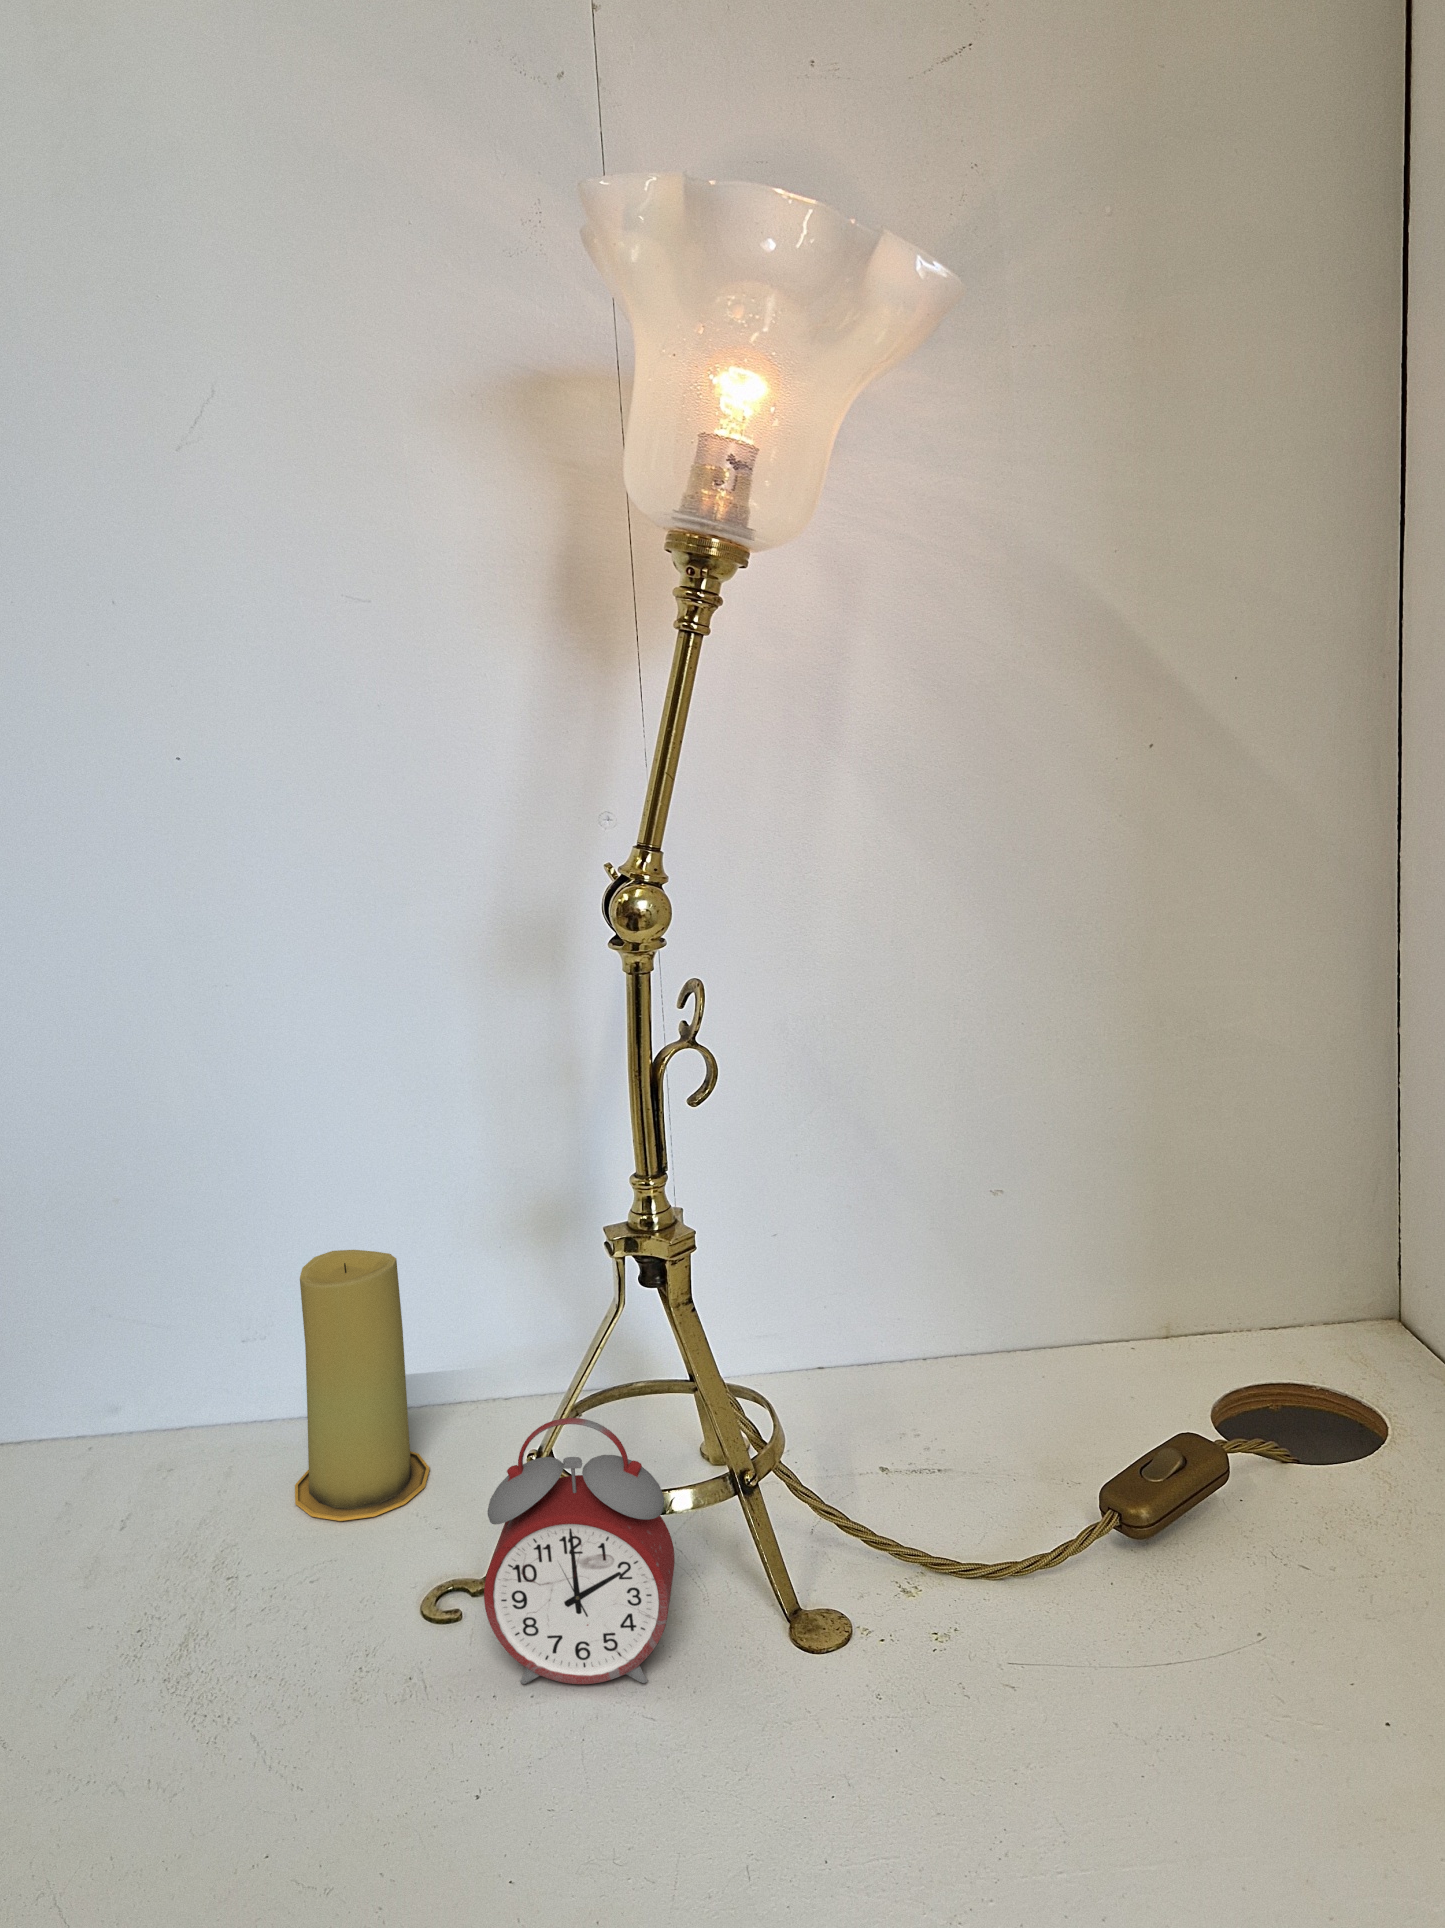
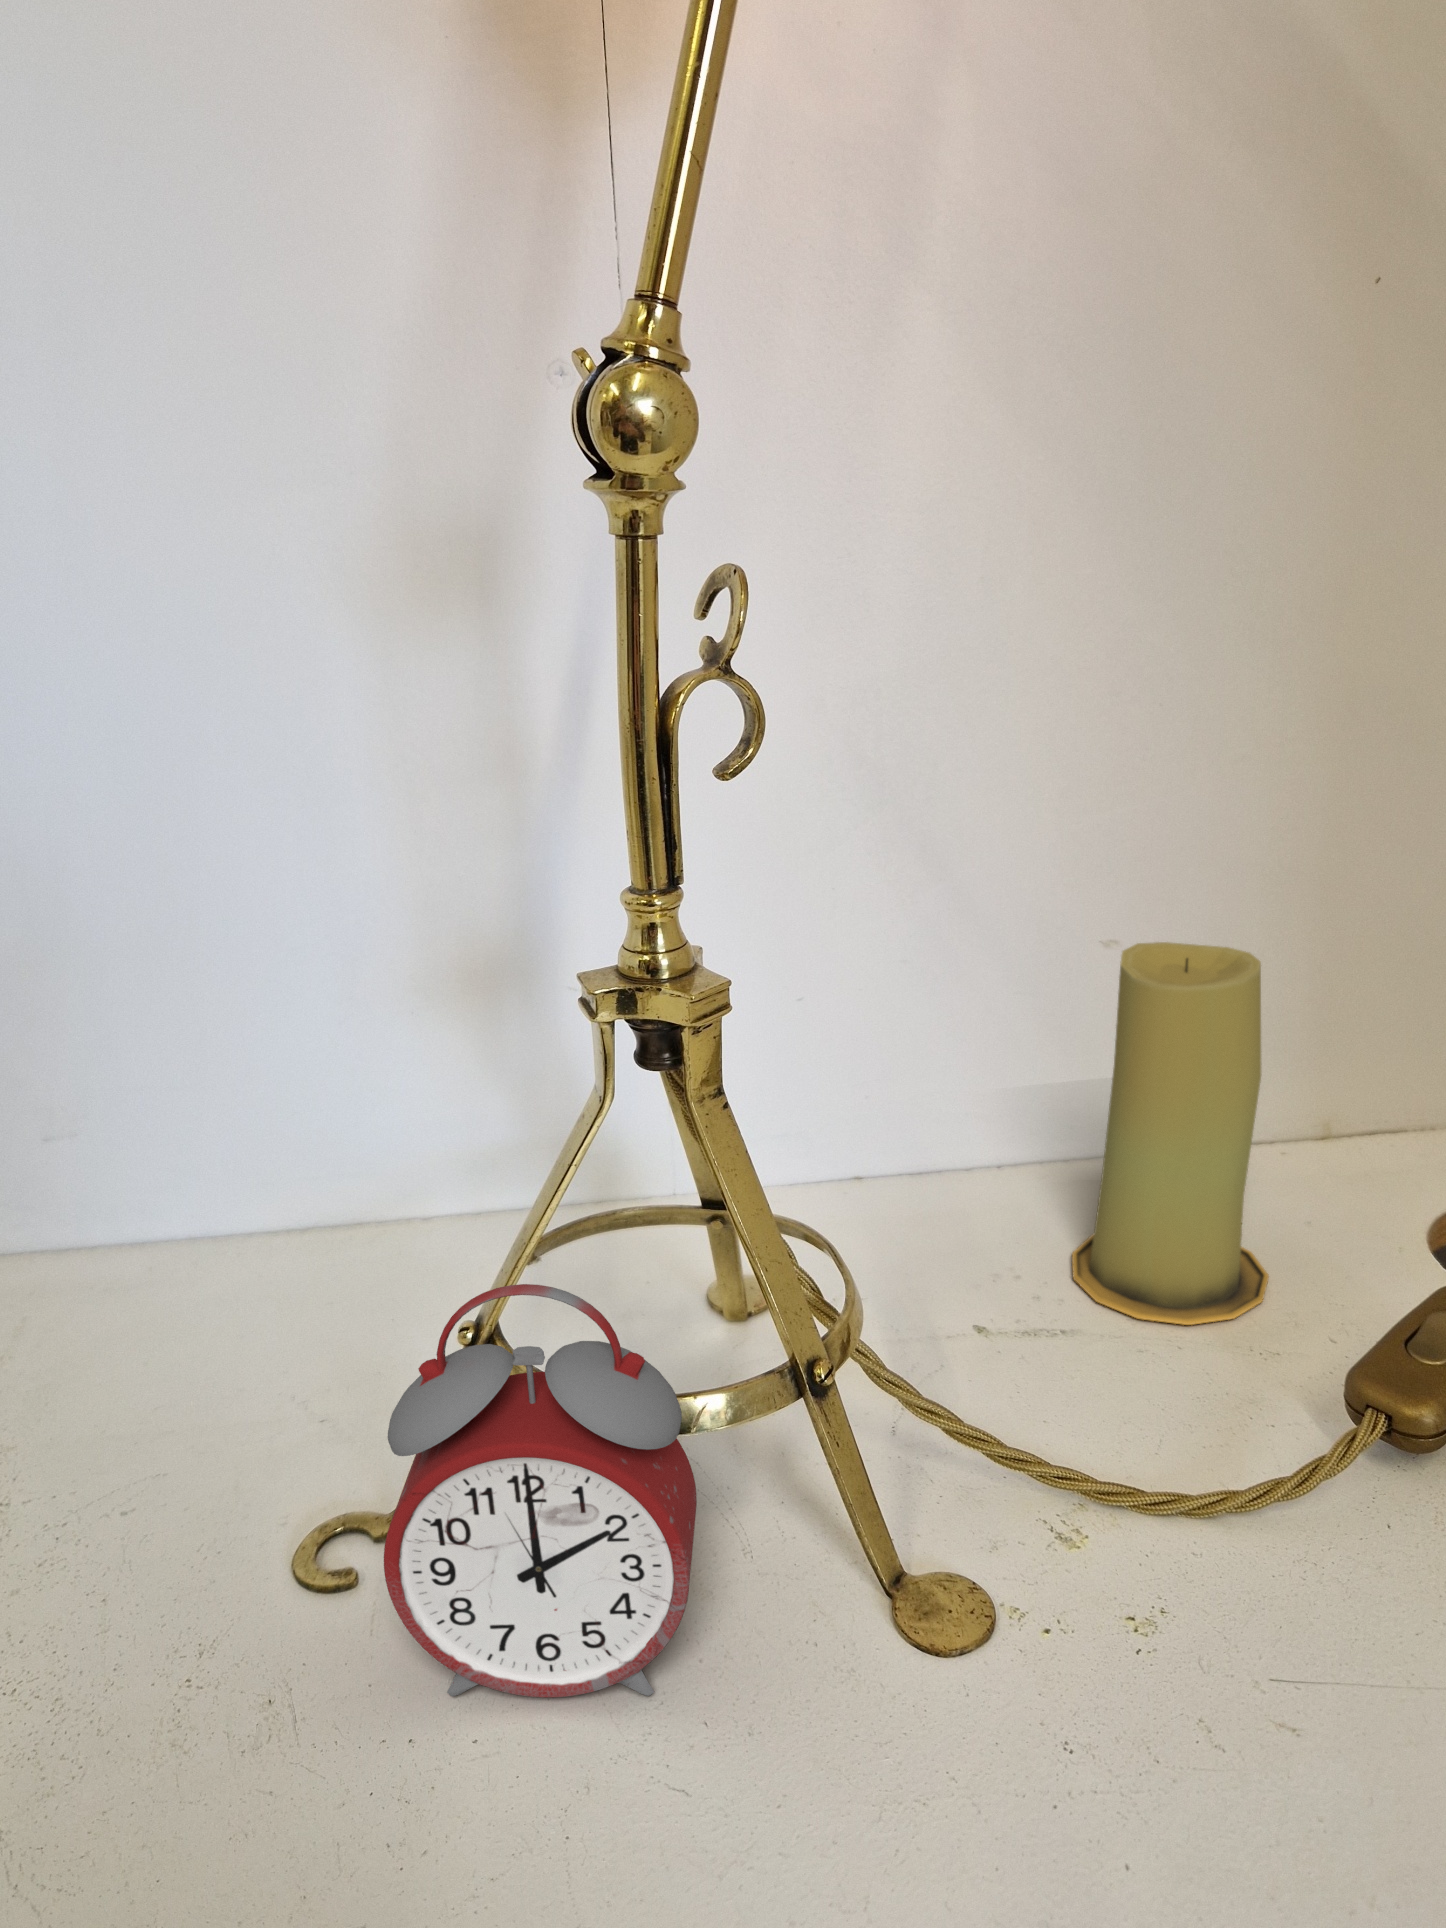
candle: present [295,1250,430,1521] -> present [1072,942,1269,1325]

